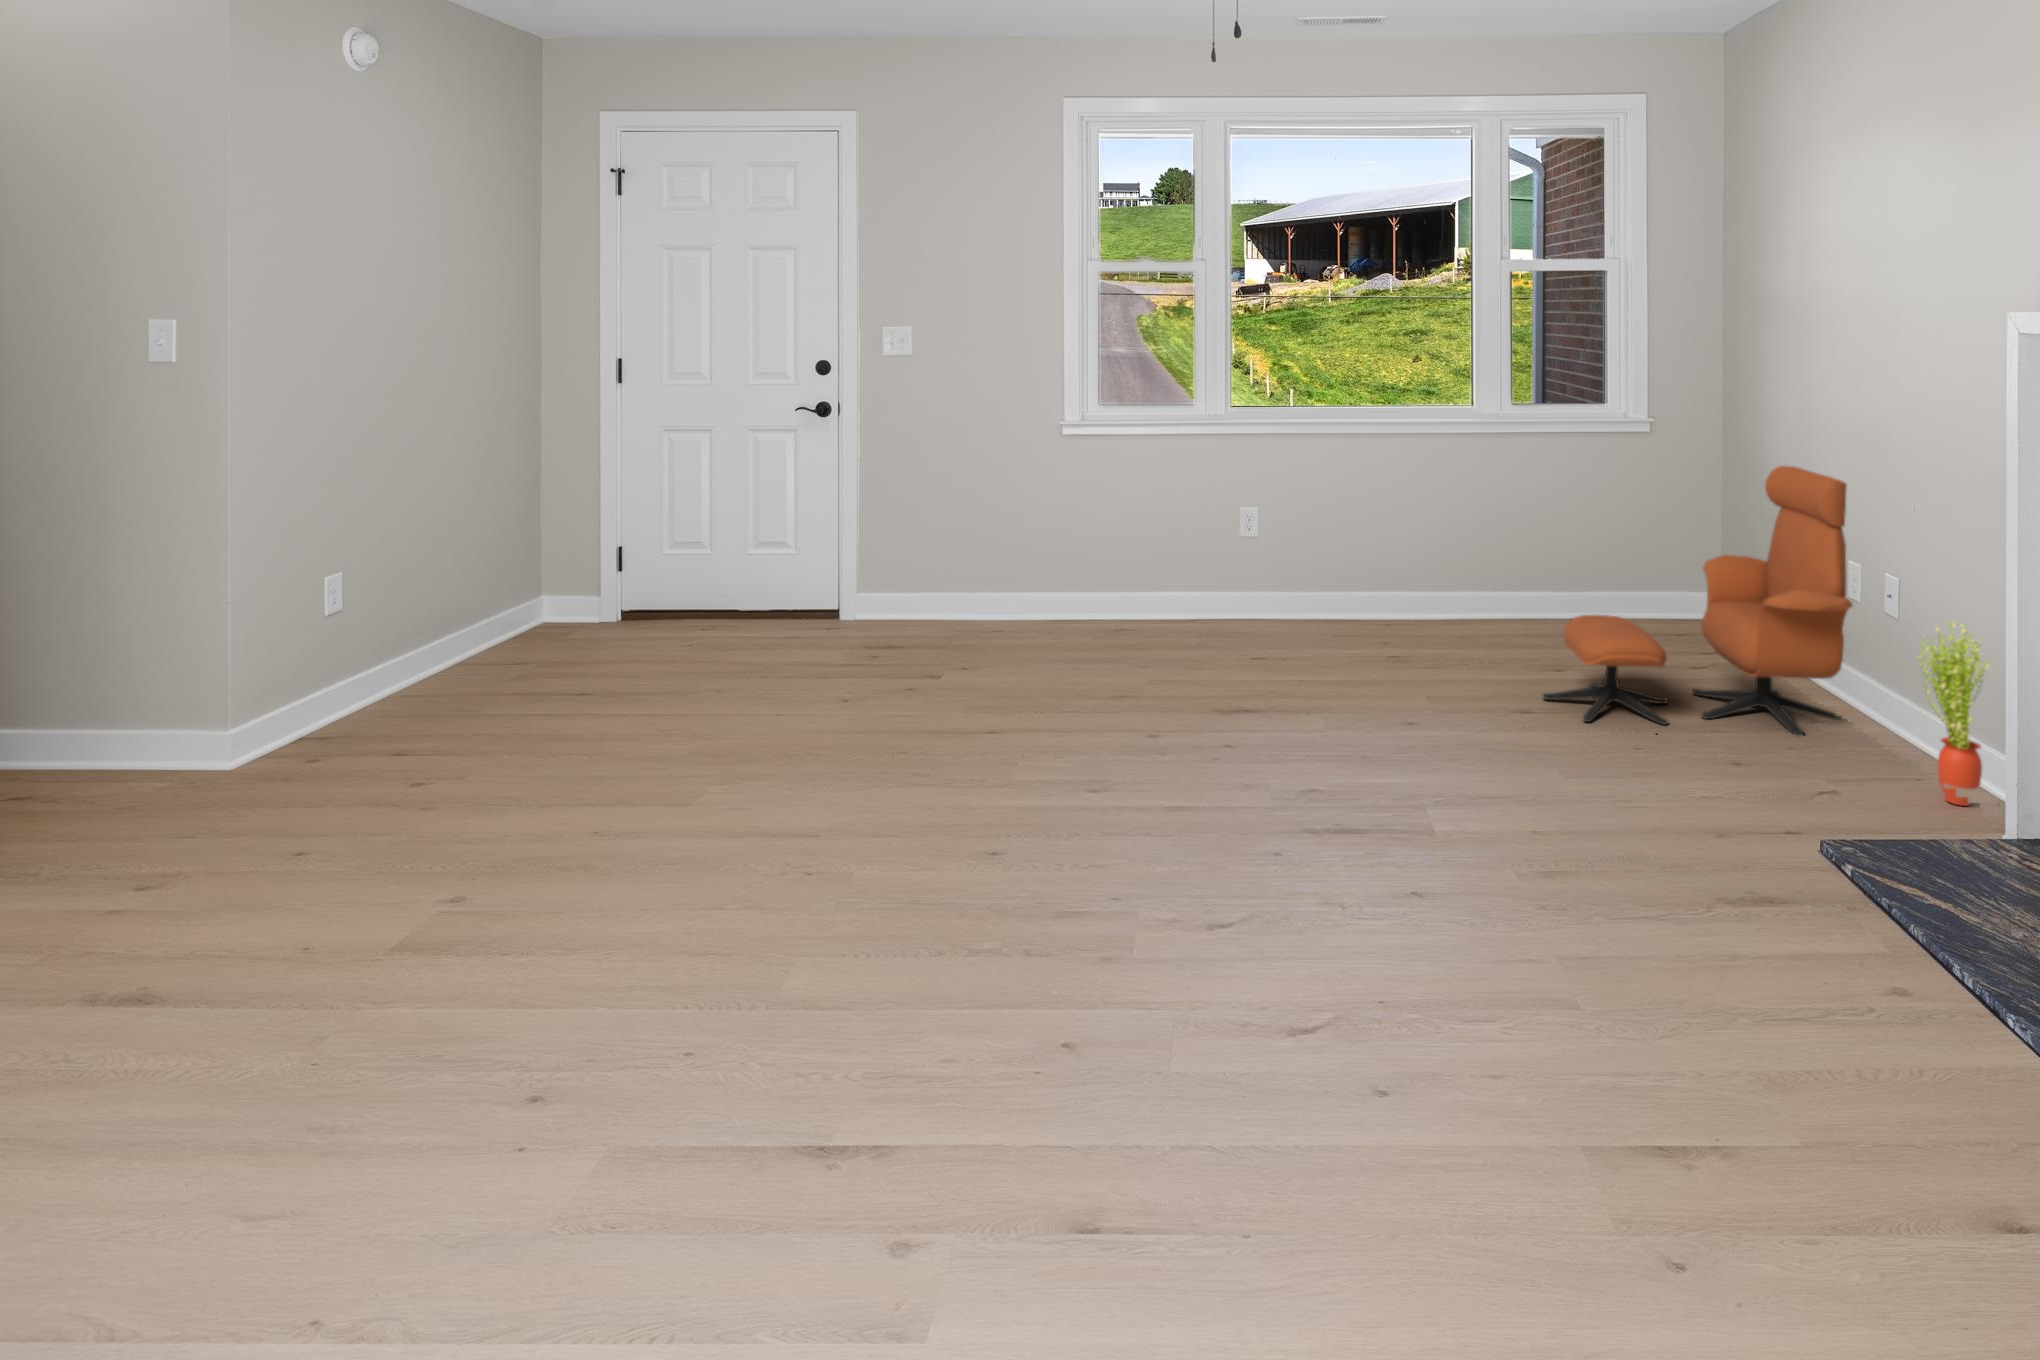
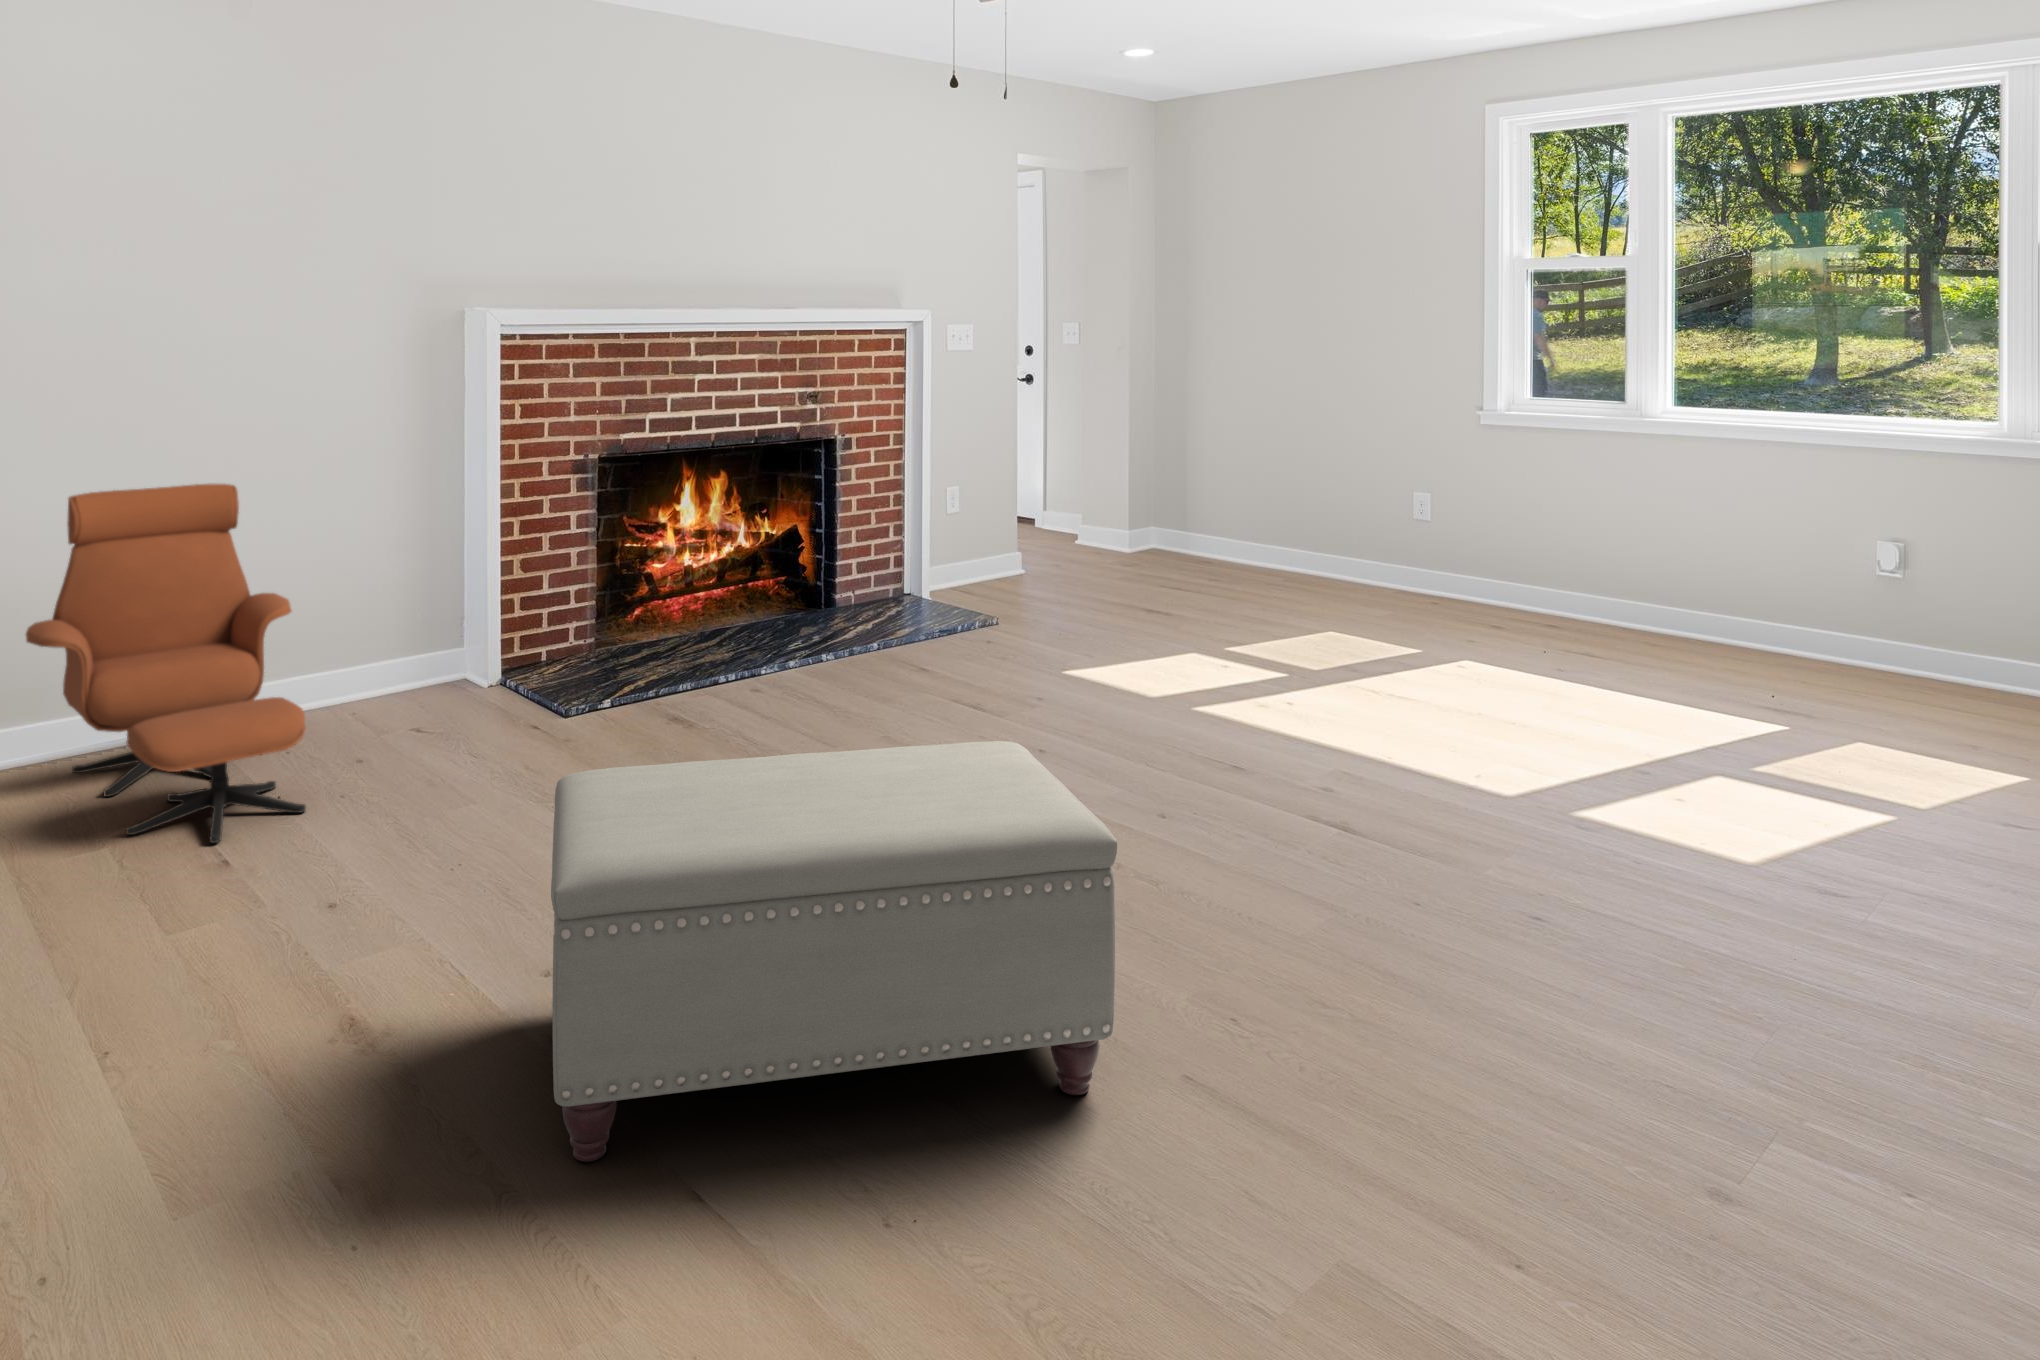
ottoman: none [823,549,1161,796] -> present [551,741,1117,1162]
potted plant: present [1918,622,1990,806] -> none [373,559,438,700]

